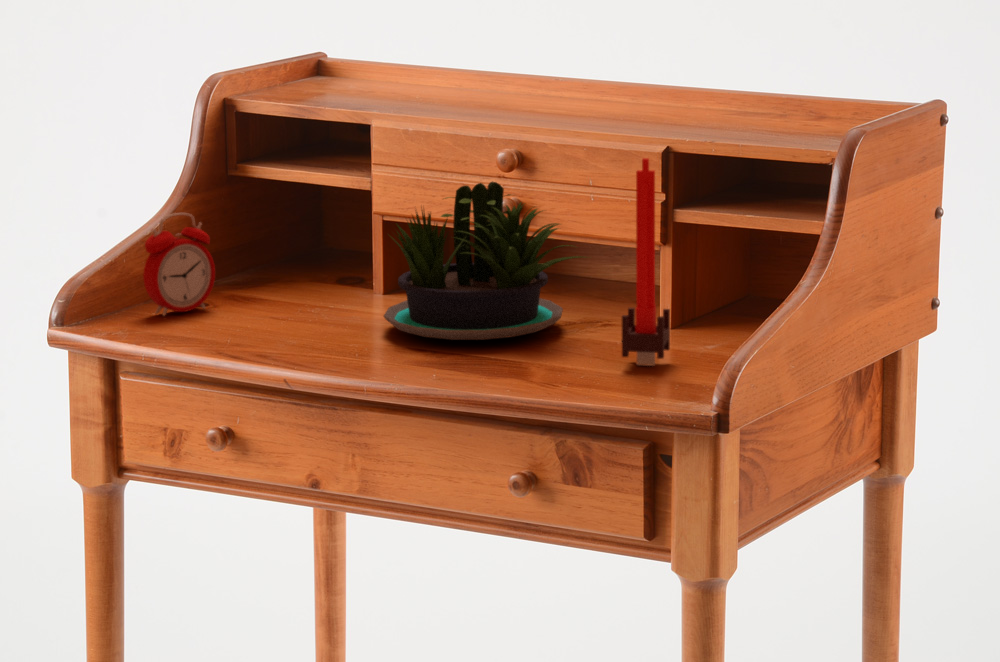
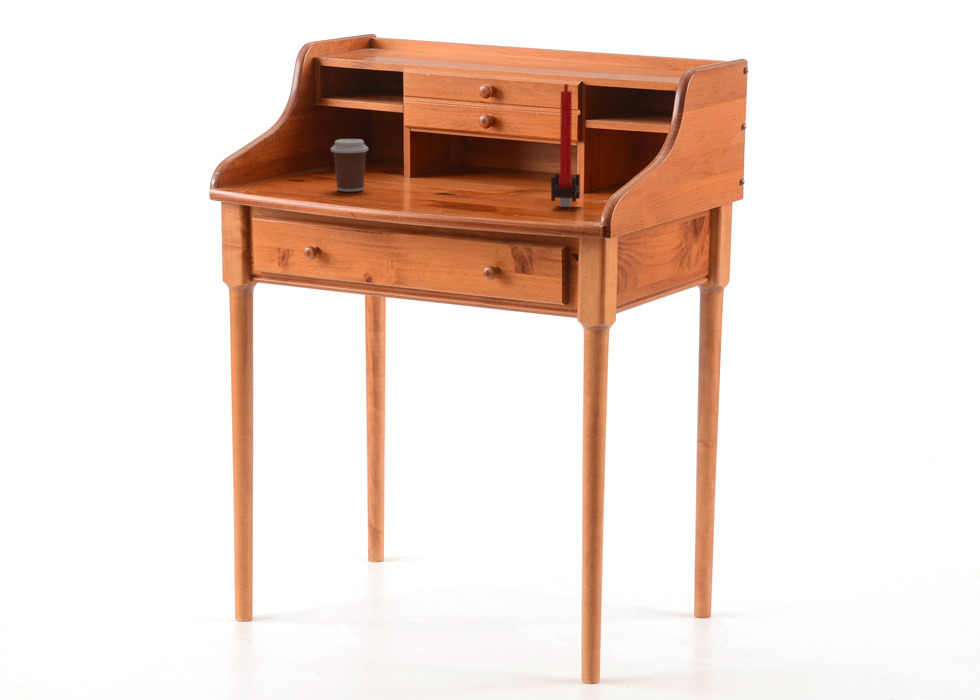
potted plant: present [384,182,585,340] -> none [411,103,537,194]
alarm clock: present [143,213,215,316] -> none [267,122,309,185]
coffee cup: none [248,242,311,332] -> present [331,139,368,192]

